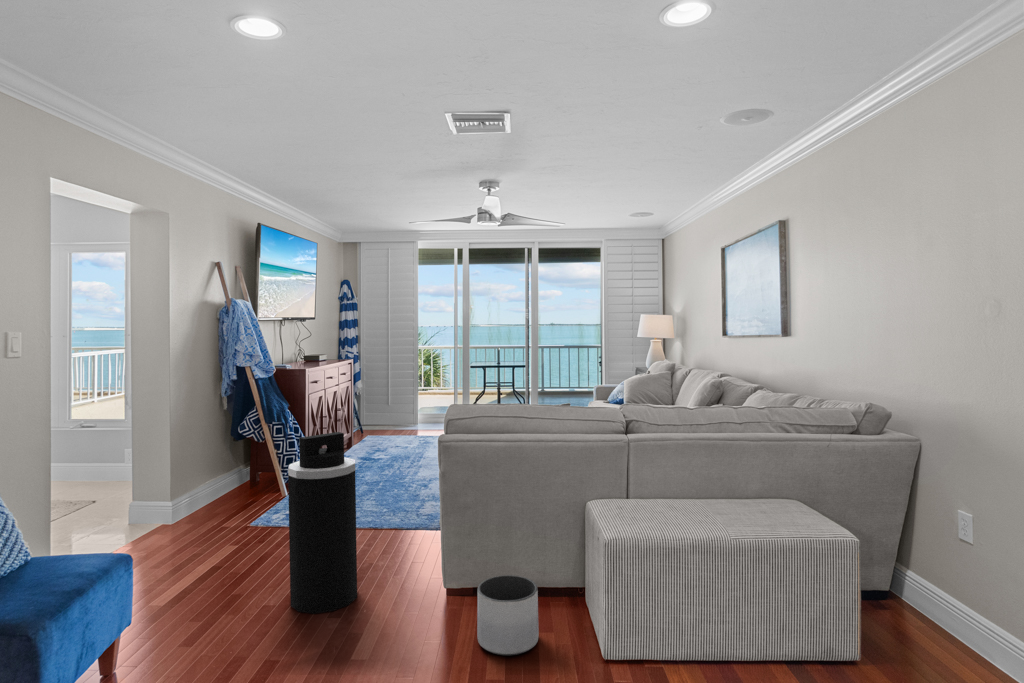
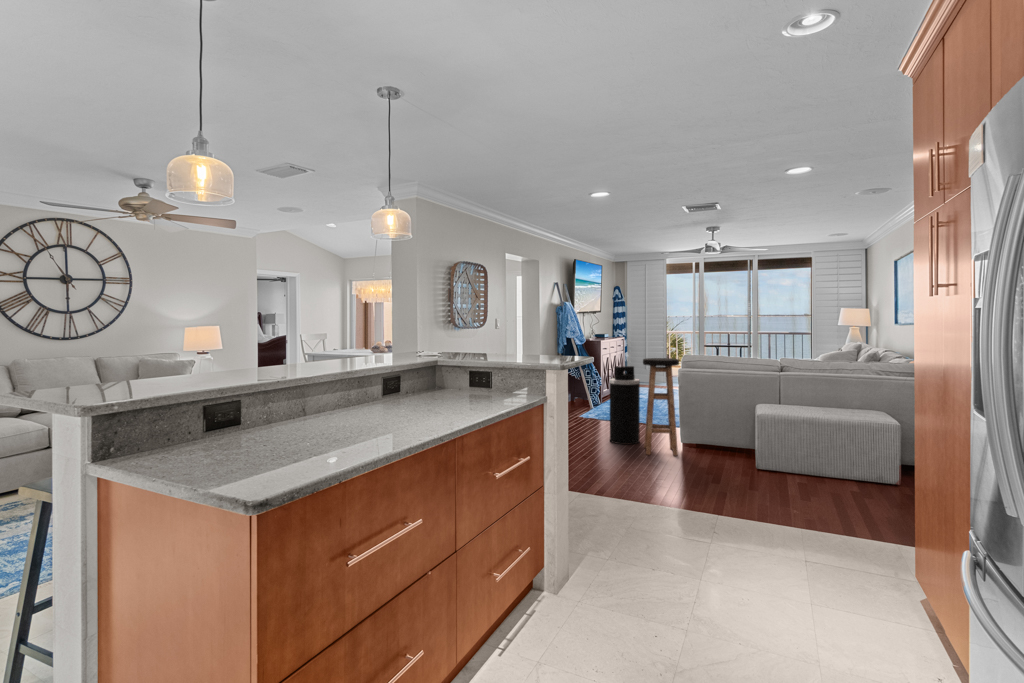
bar stool: none [357,416,437,650] -> present [643,358,679,456]
planter: present [477,575,539,656] -> none [697,433,727,463]

